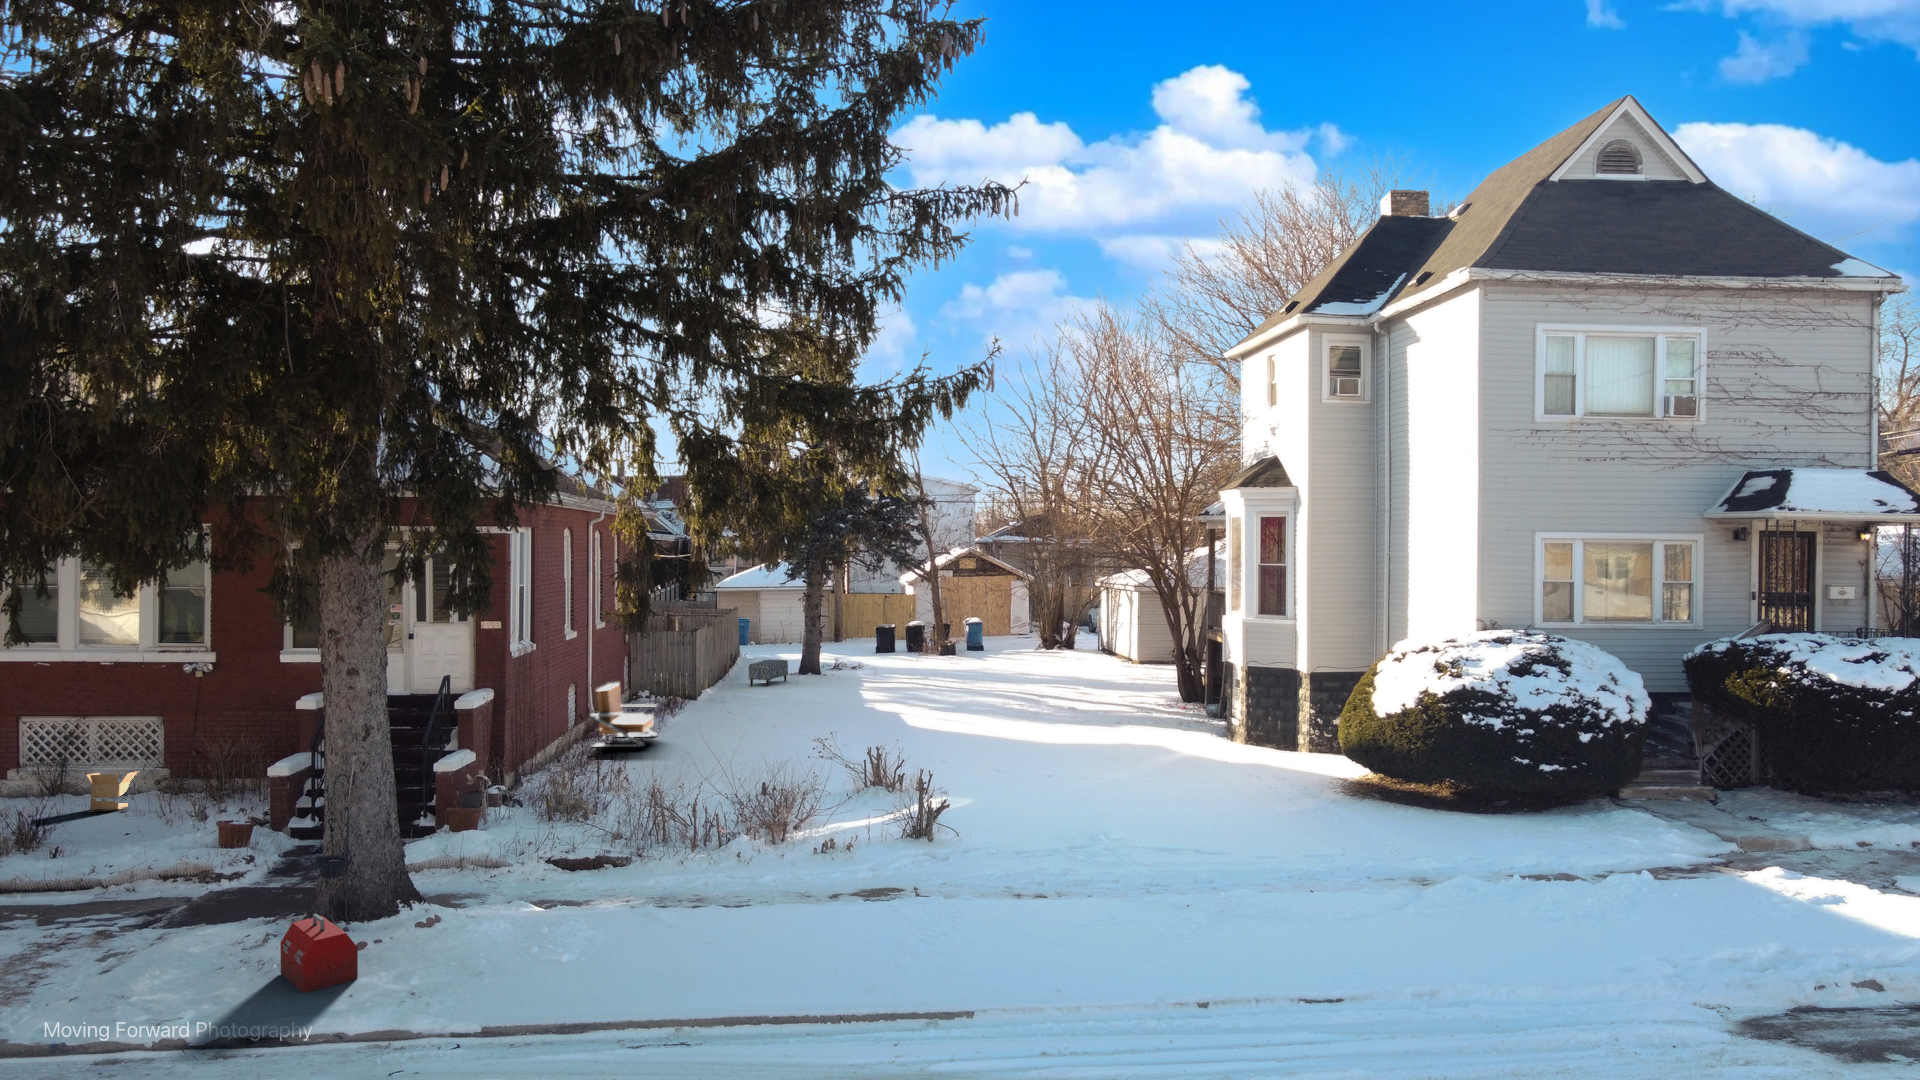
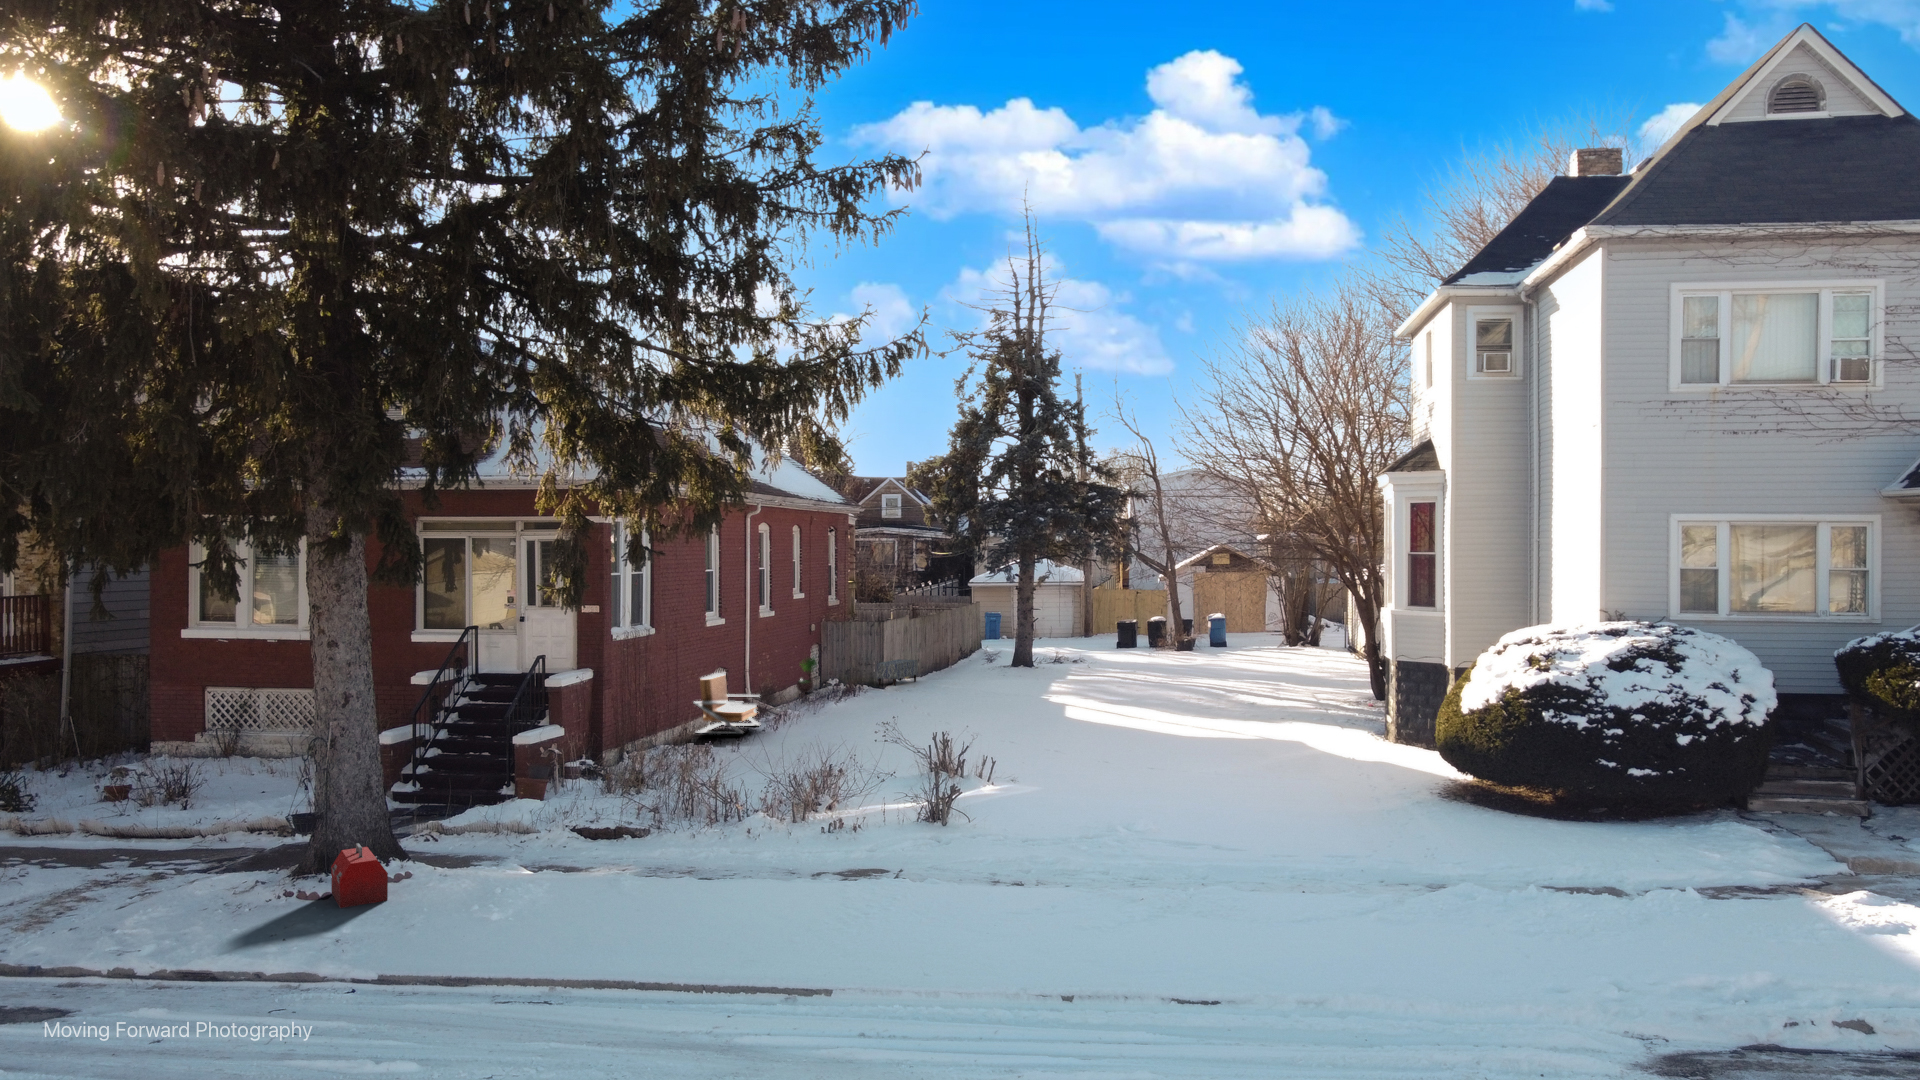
potted tree: none [671,658,694,697] -> present [796,658,817,693]
cardboard box: present [86,771,138,812] -> none [251,737,295,770]

